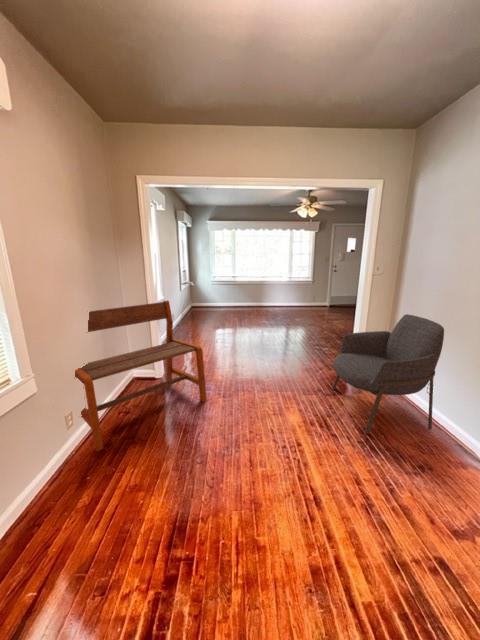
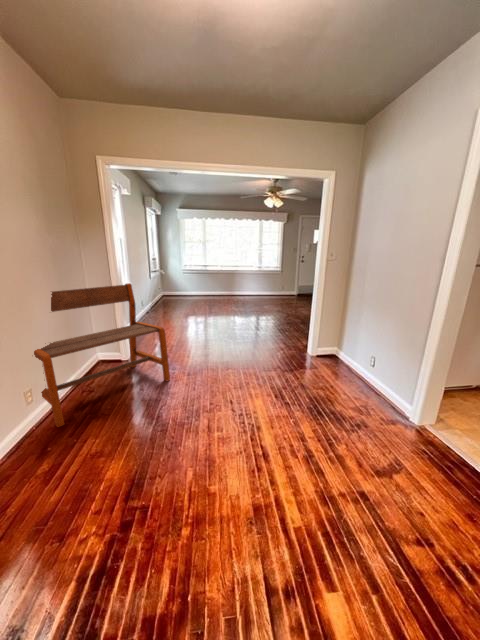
armchair: present [332,314,444,434] -> none [290,295,383,402]

